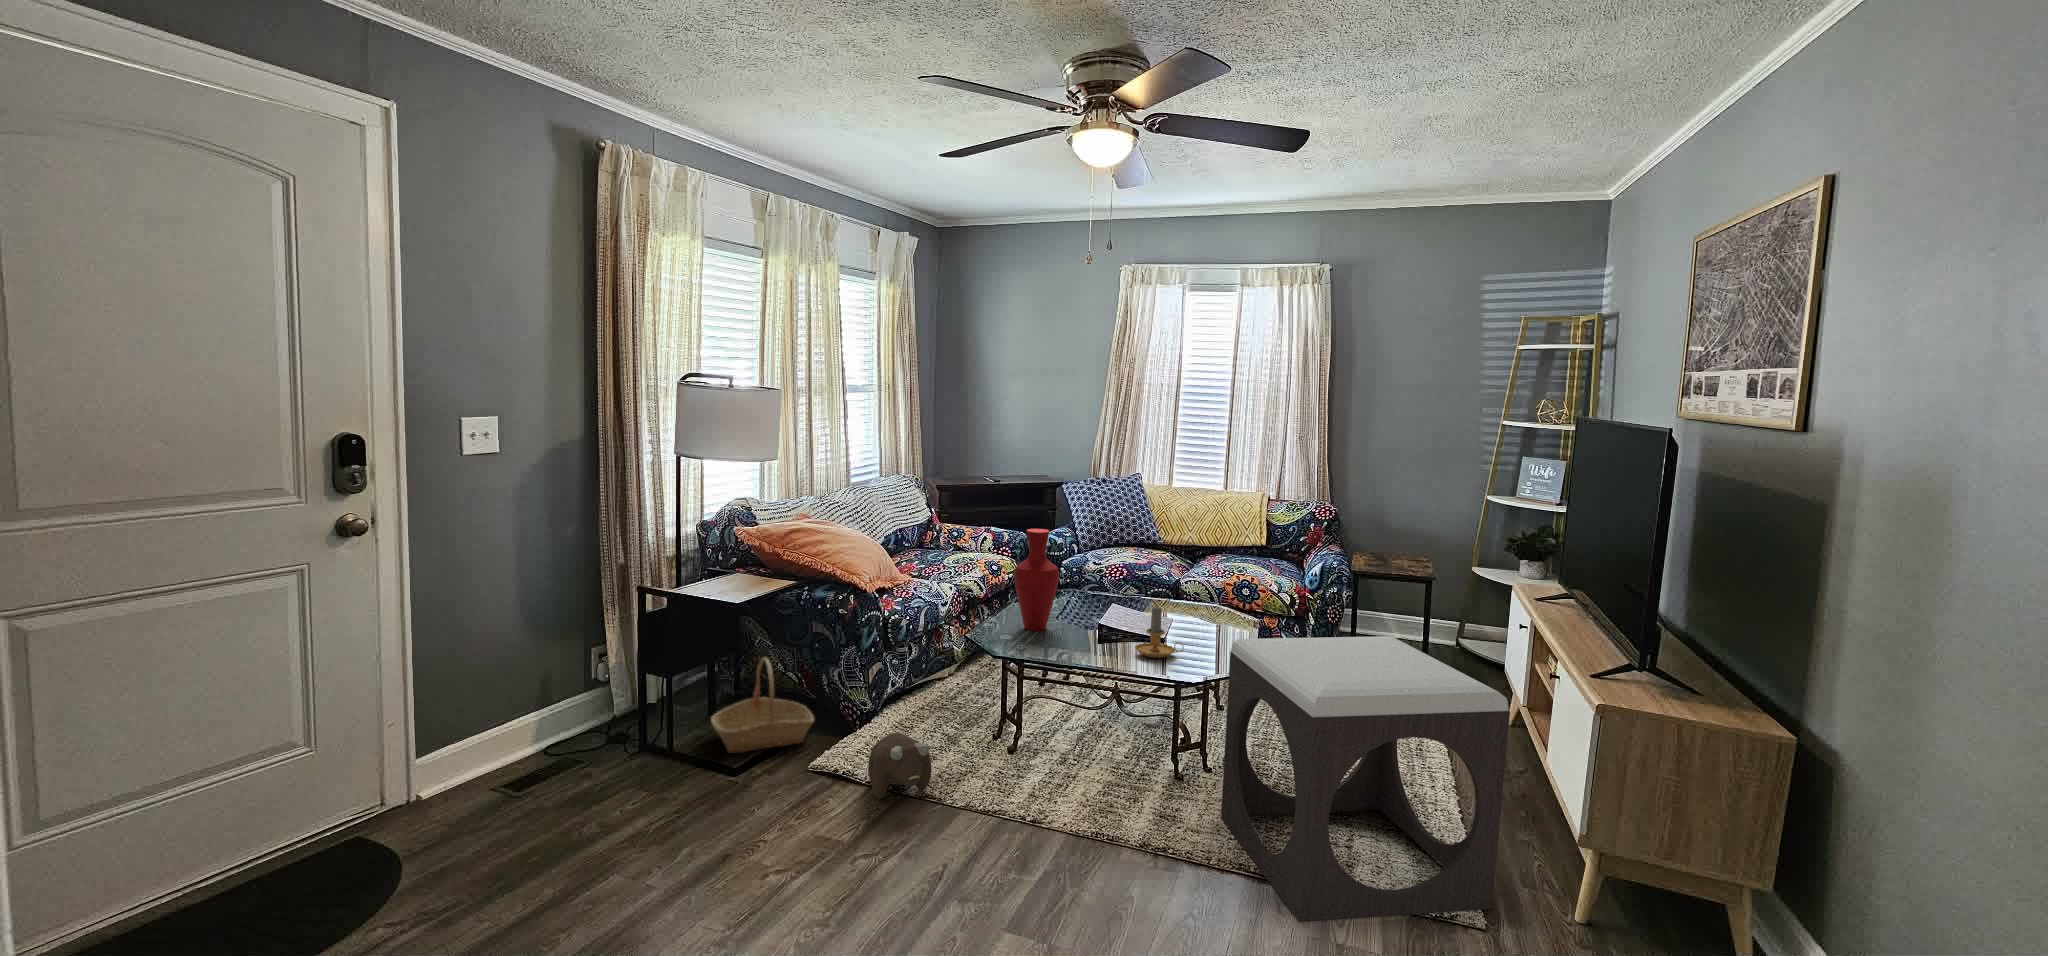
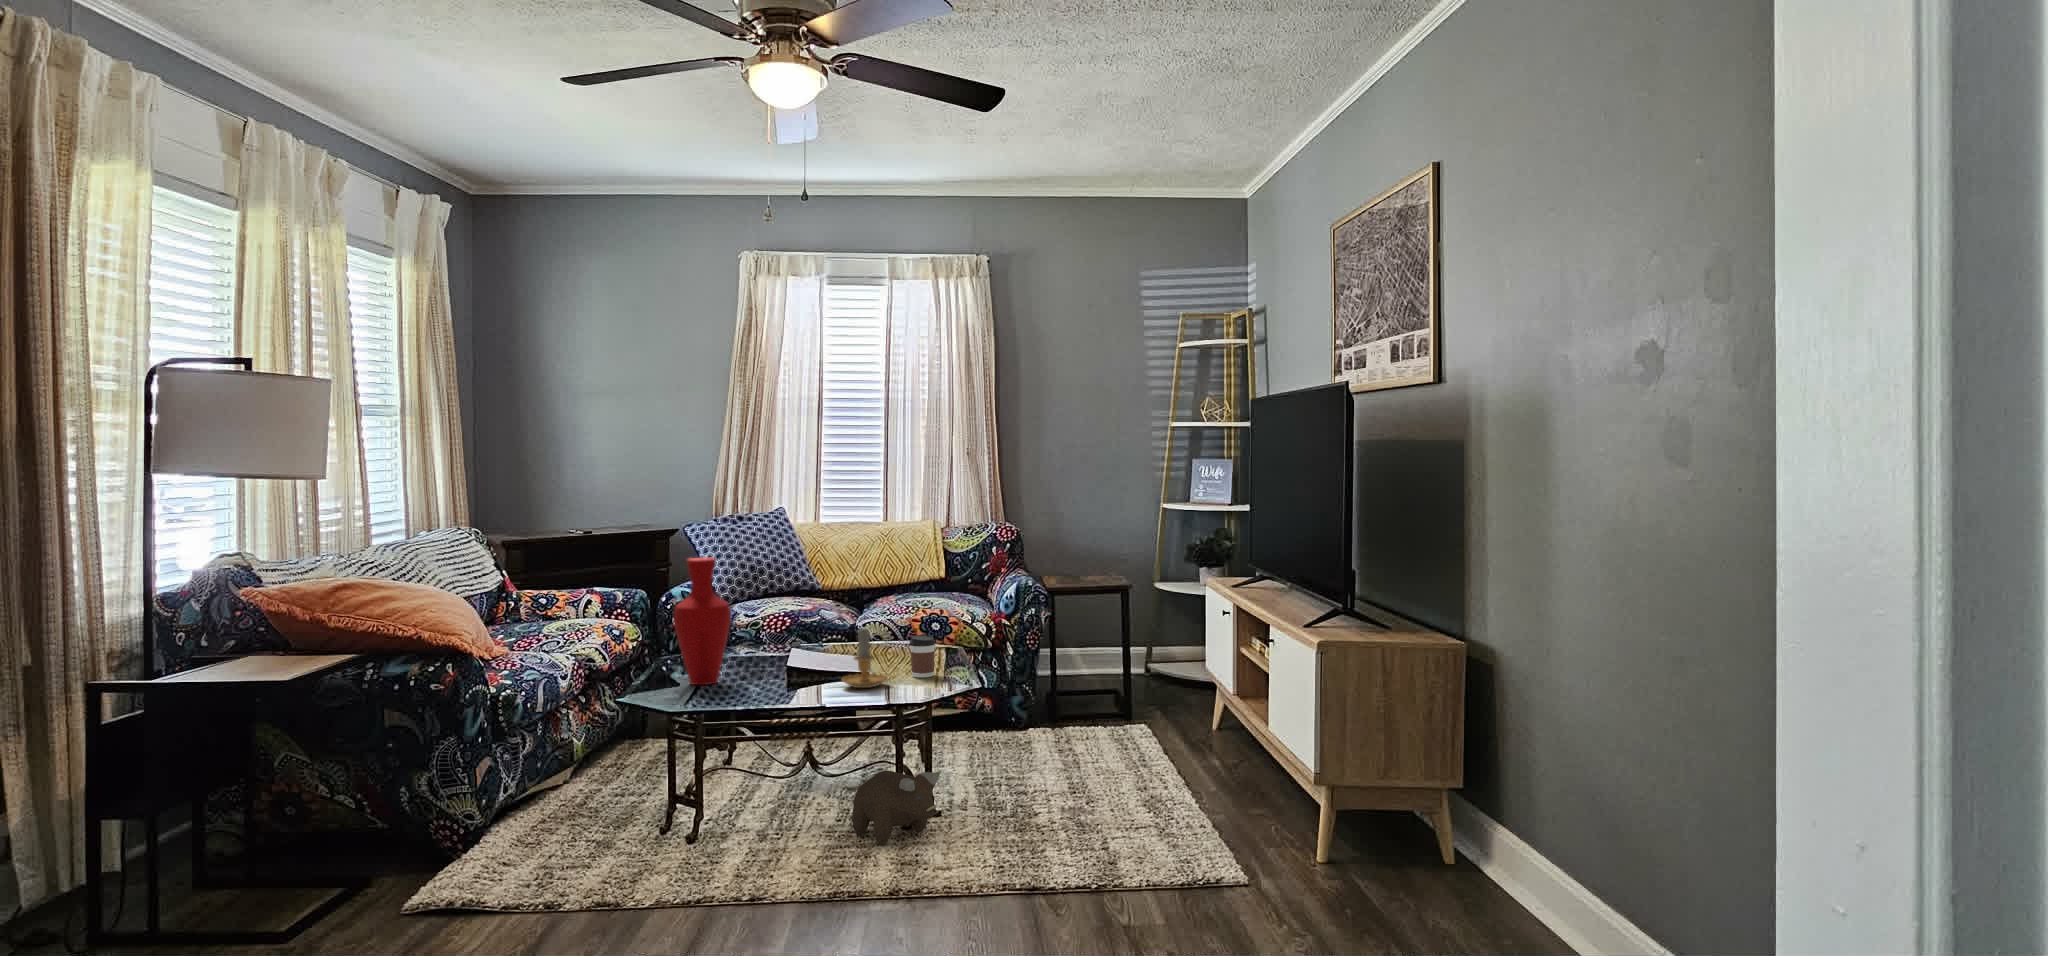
coffee cup: none [1199,615,1222,653] -> present [910,635,935,678]
footstool: present [1221,636,1510,922] -> none [962,623,1249,919]
basket: present [711,657,814,753] -> none [239,767,407,906]
plush toy: present [868,733,932,799] -> present [852,771,940,846]

